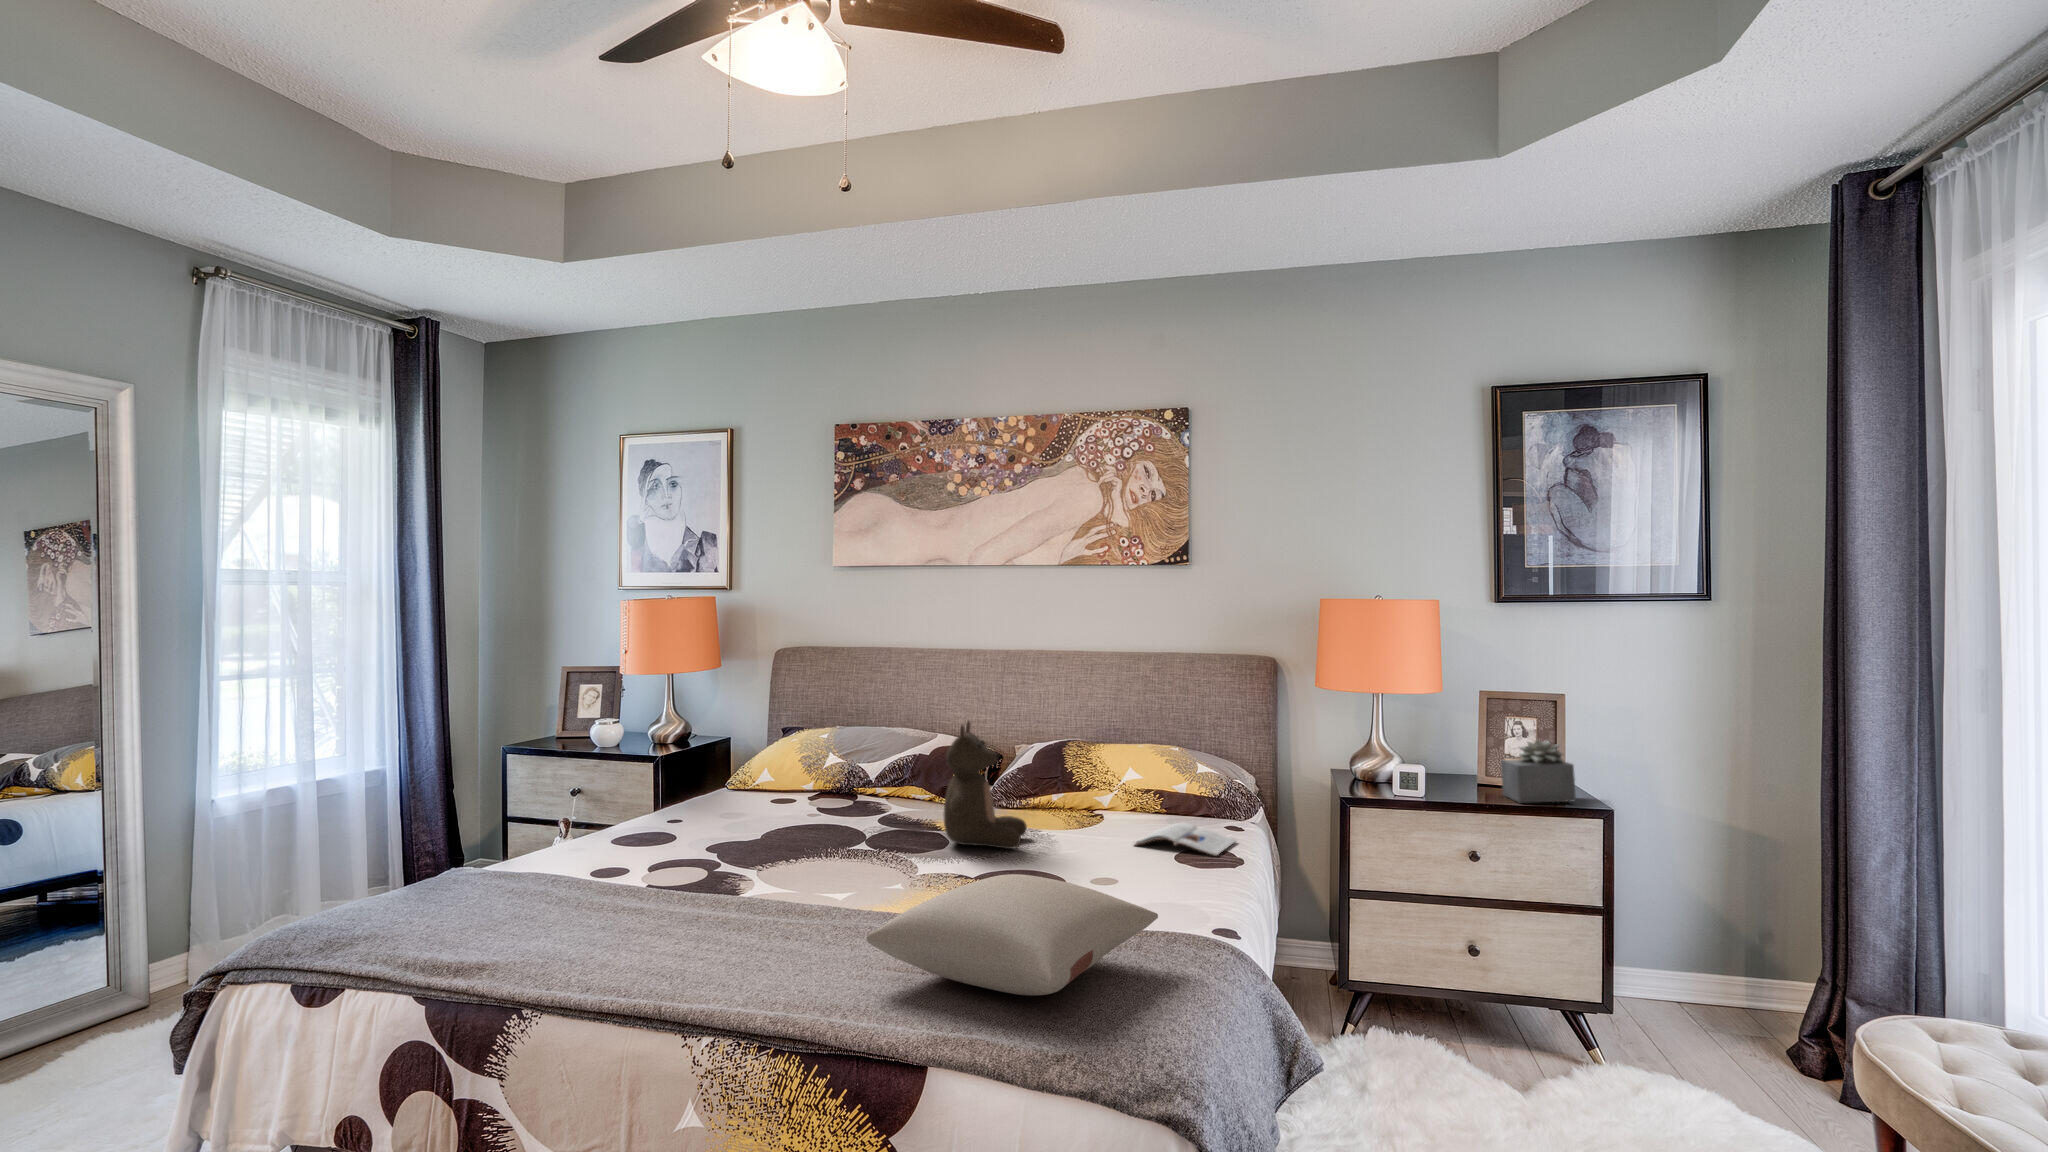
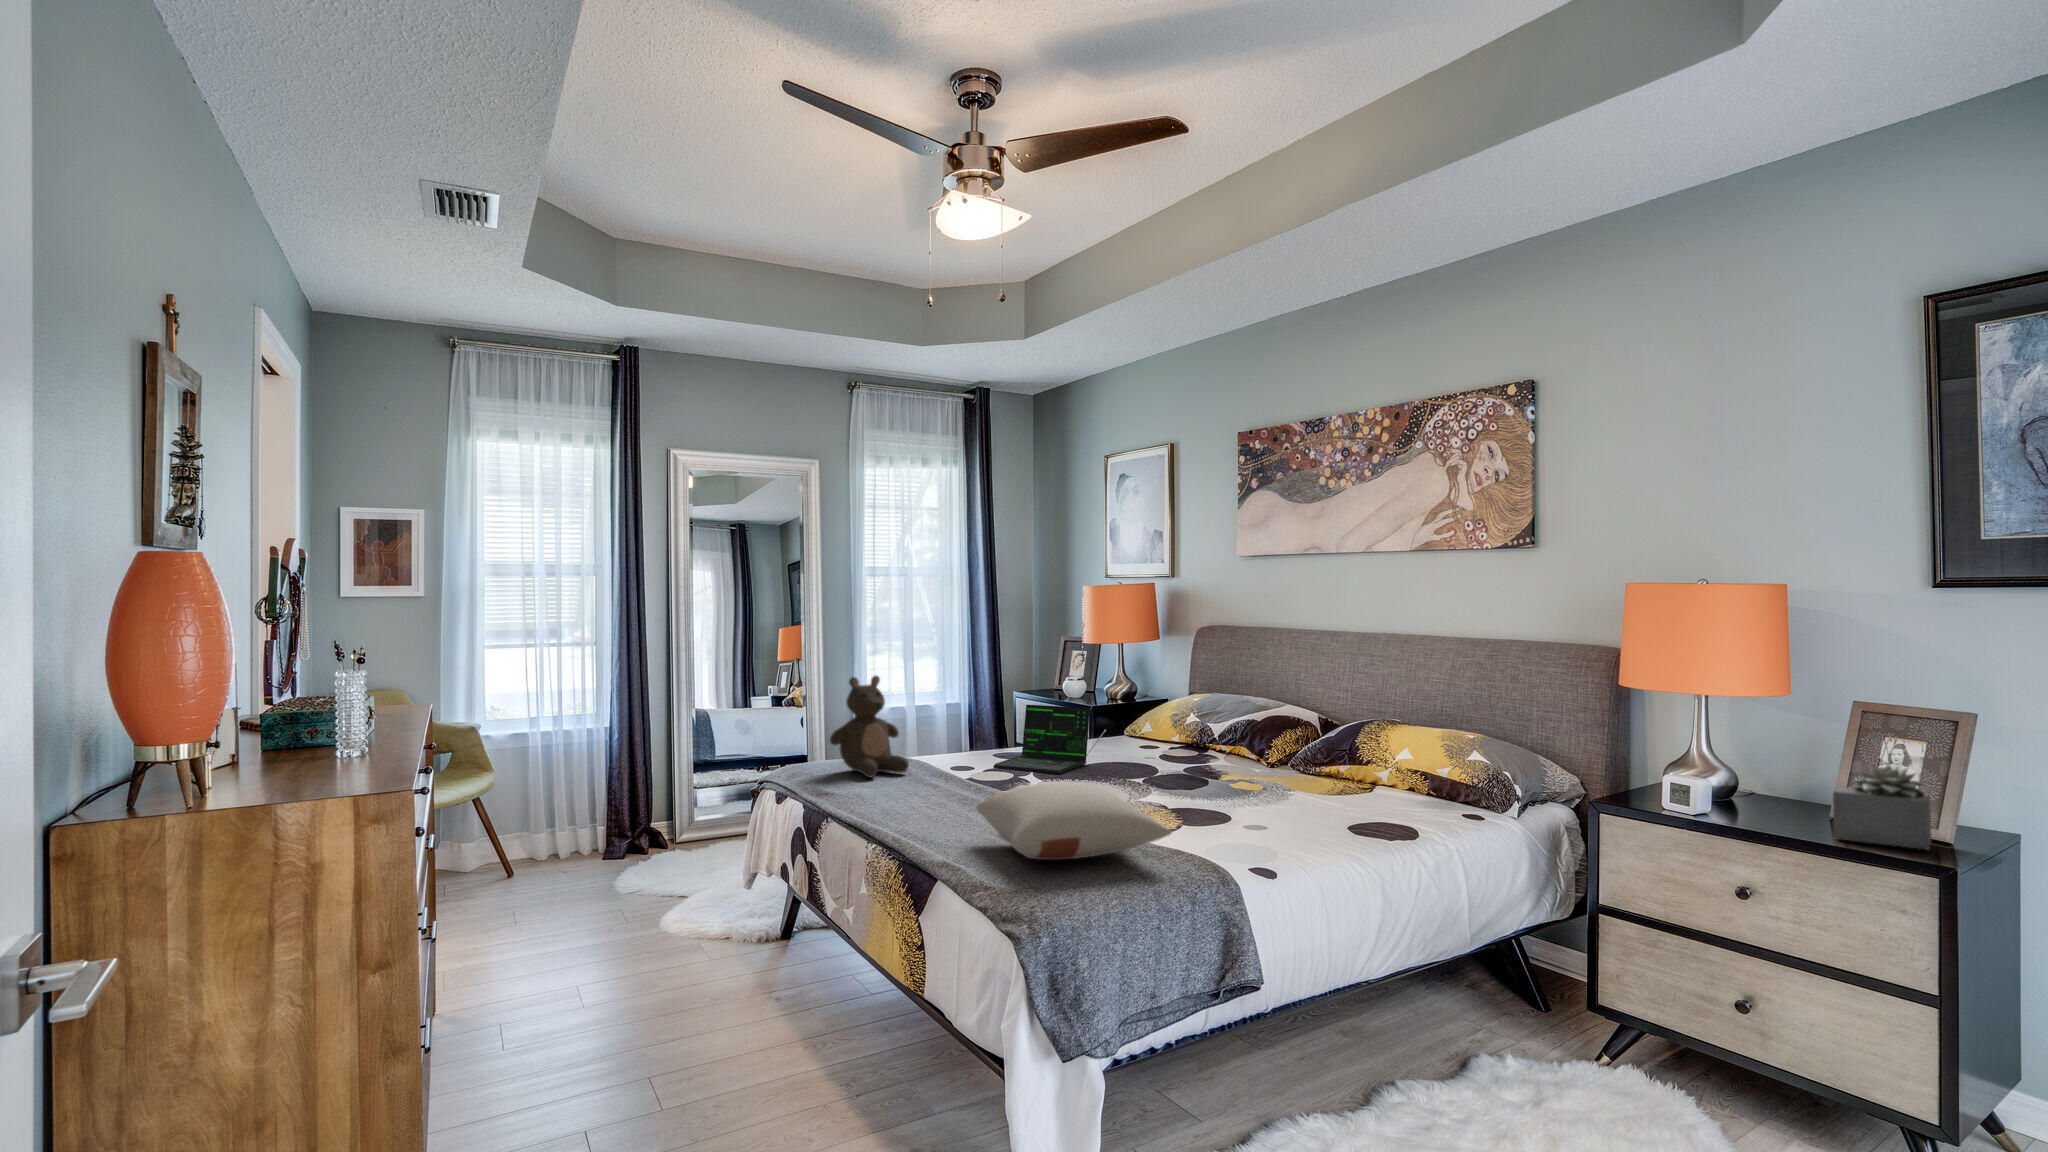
stuffed bear: present [944,721,1027,849] -> present [830,675,909,778]
laptop: none [655,765,789,868] -> present [993,705,1106,774]
magazine: present [1134,823,1236,856] -> none [1347,801,1454,830]

